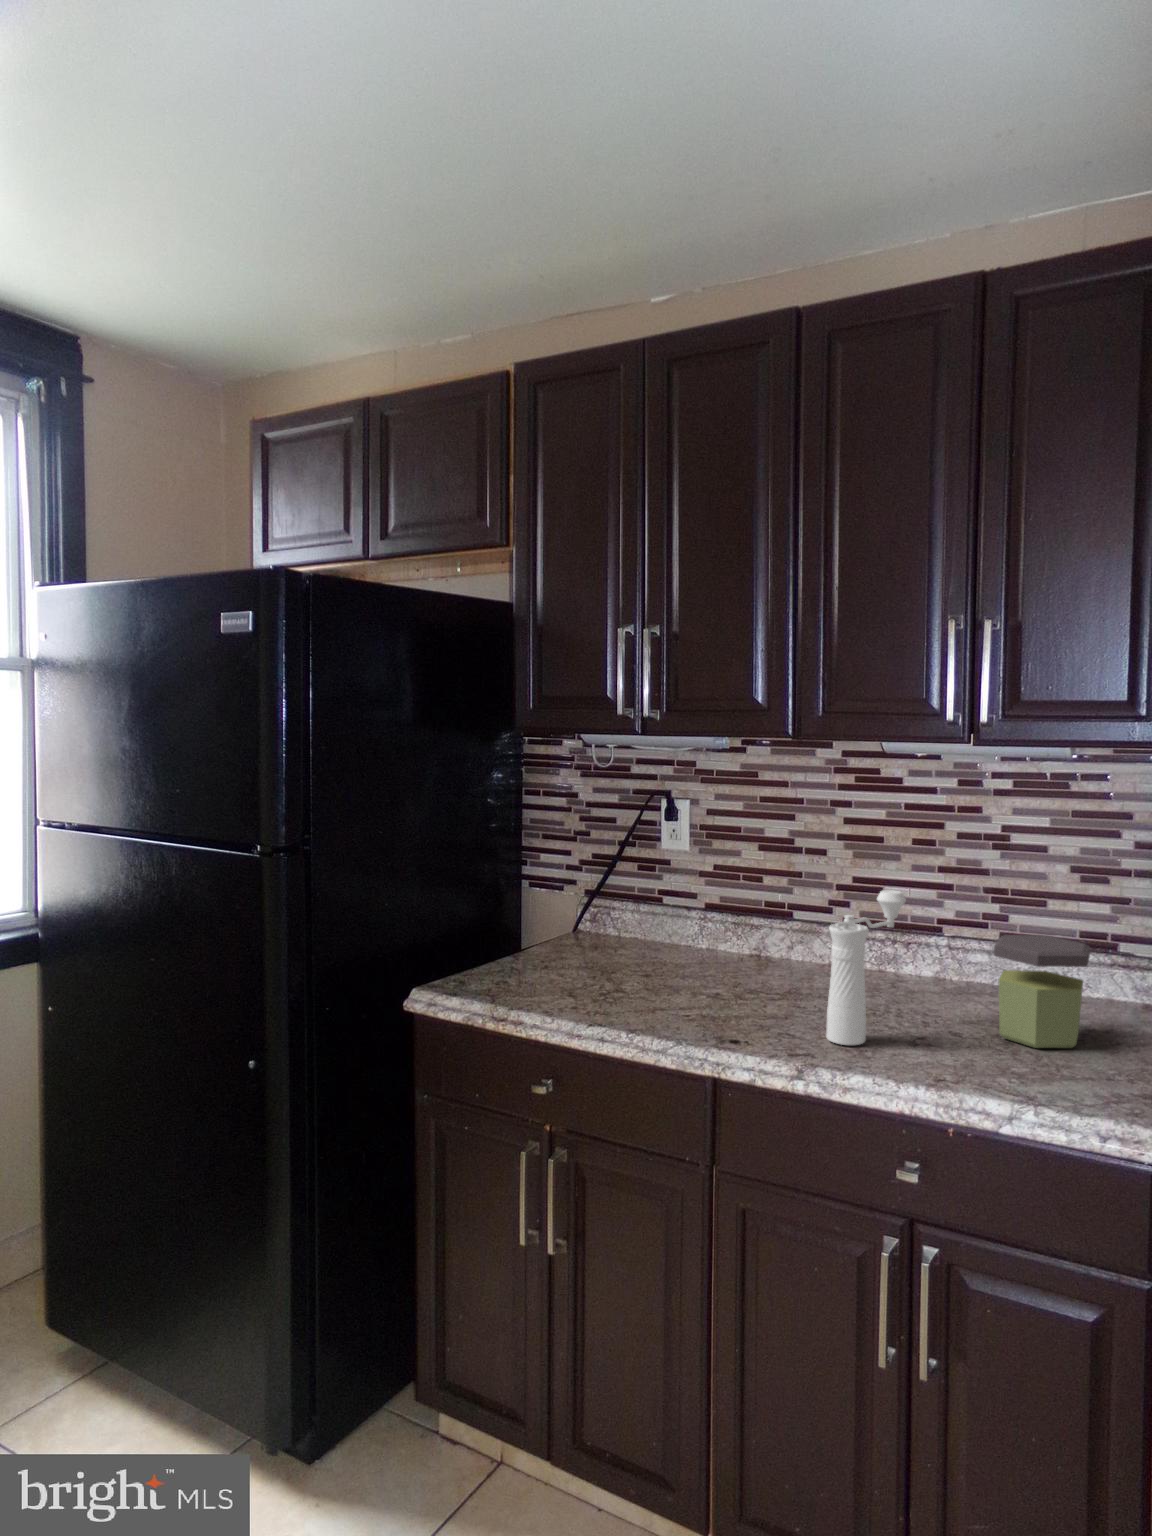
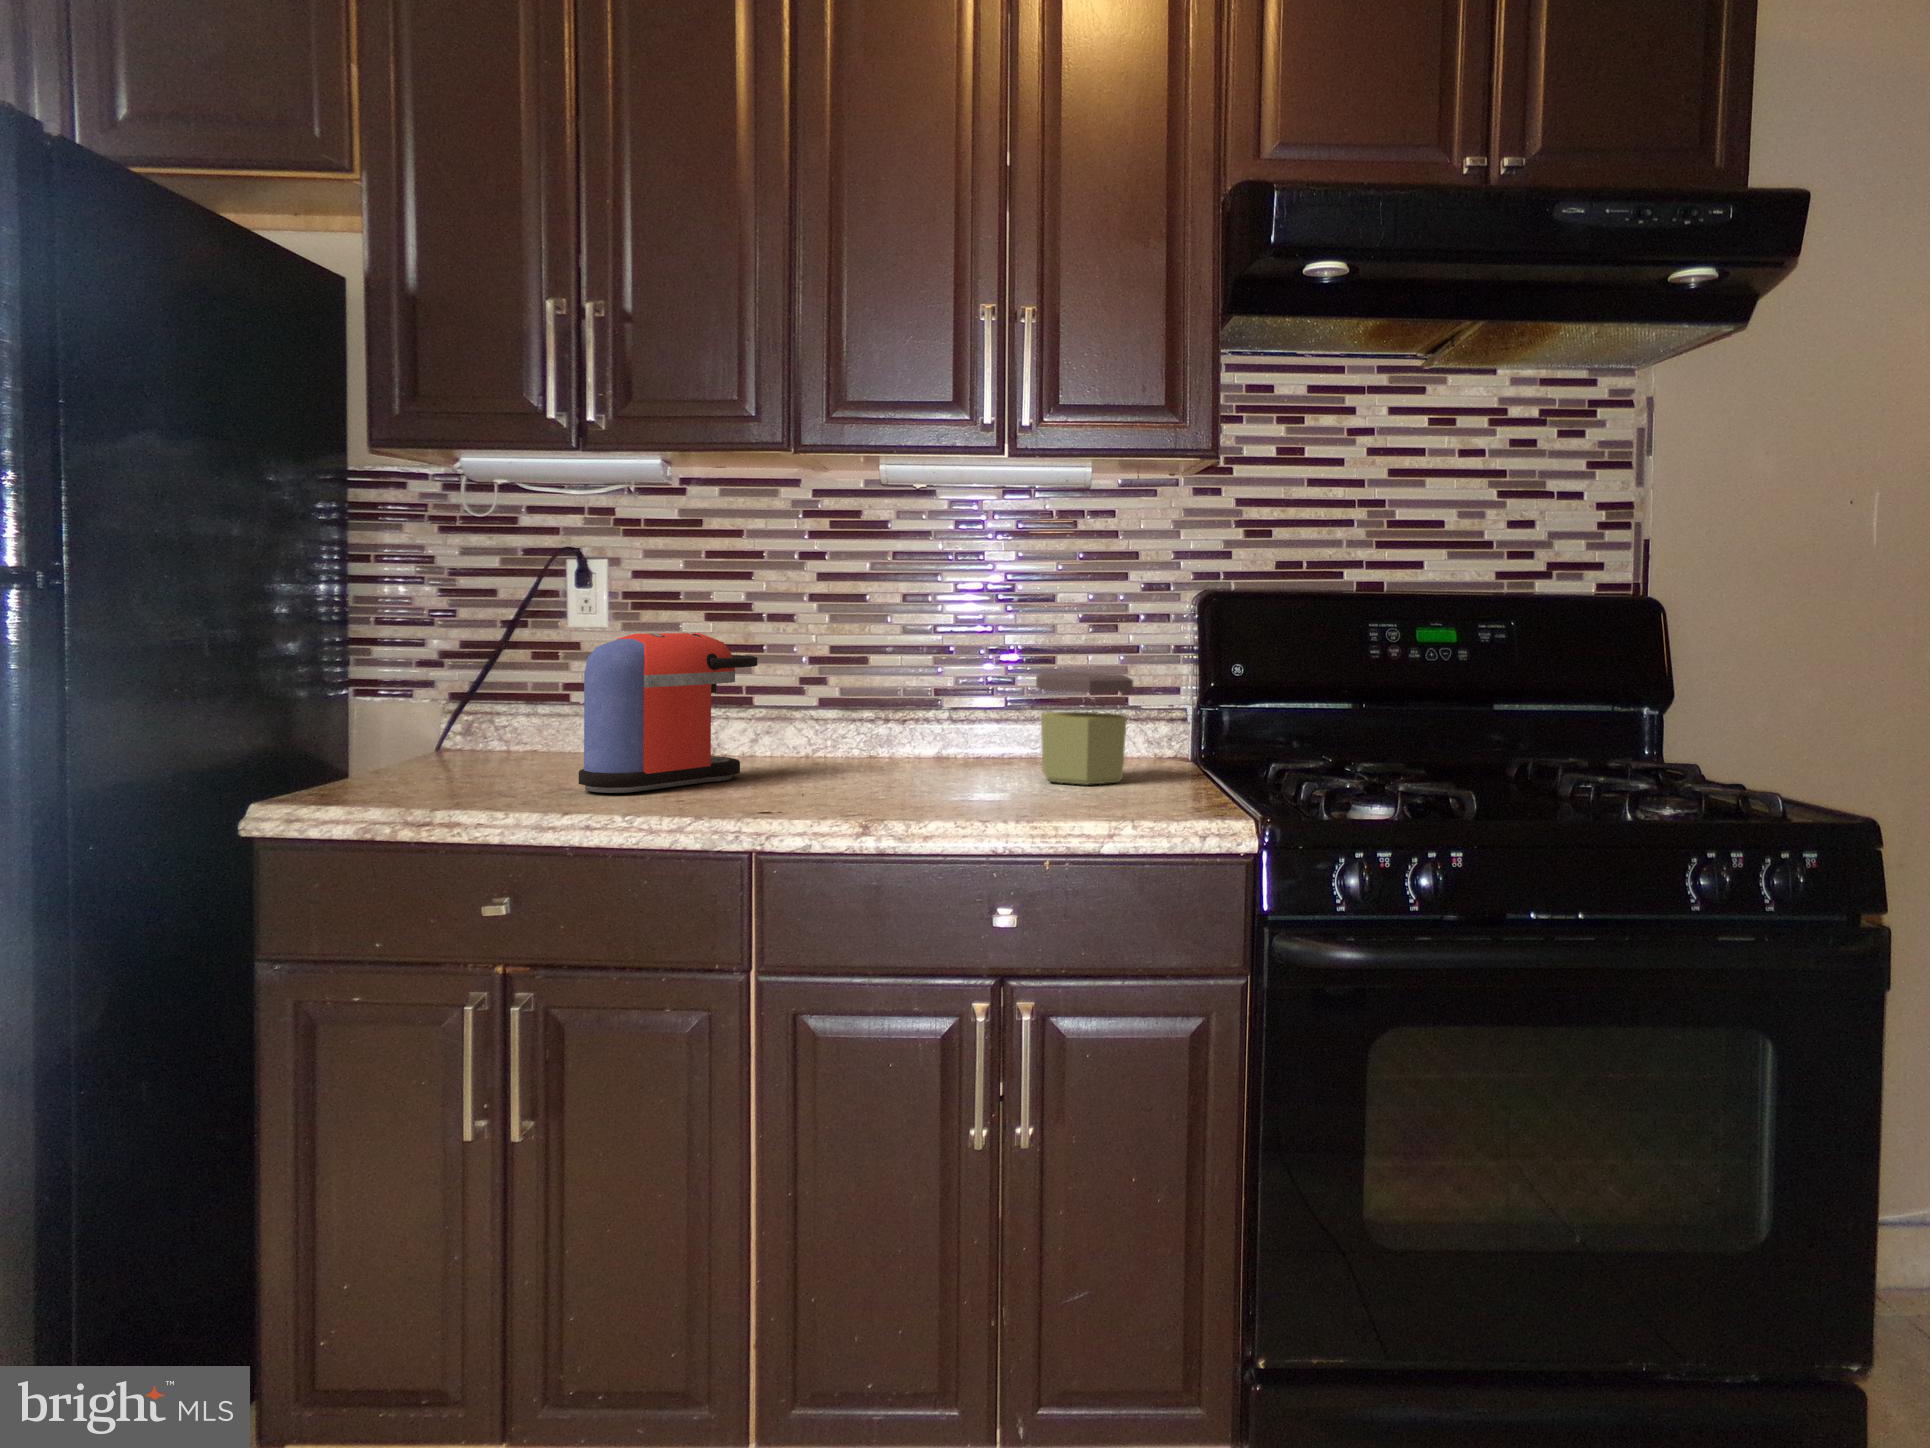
coffee maker: none [618,878,769,1005] -> present [579,633,757,793]
pepper mill: present [826,890,906,1045] -> none [871,626,944,798]

